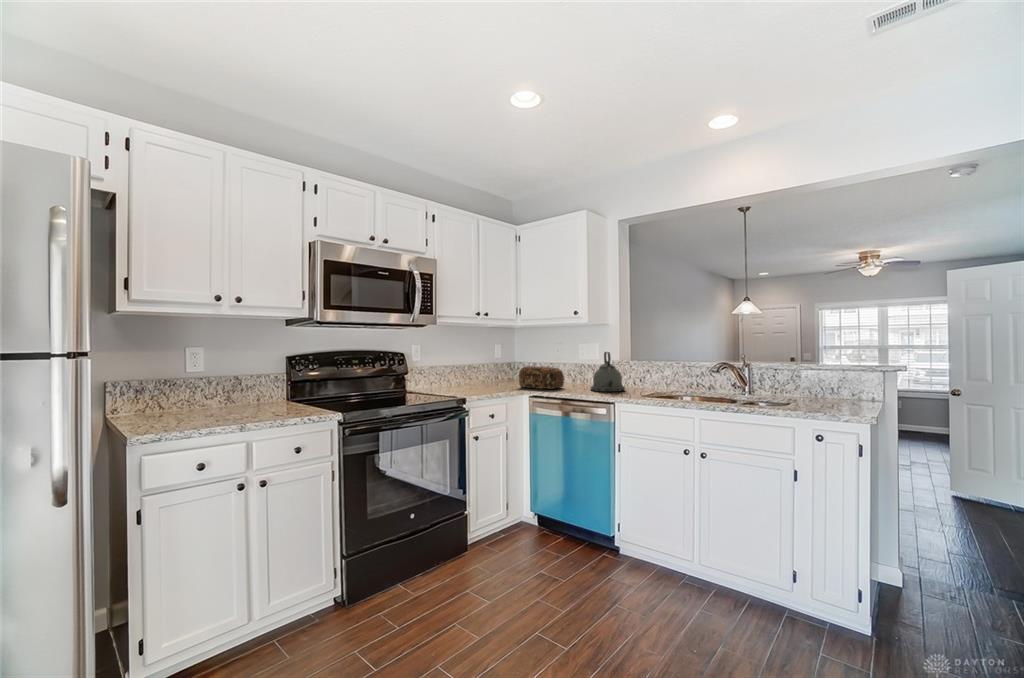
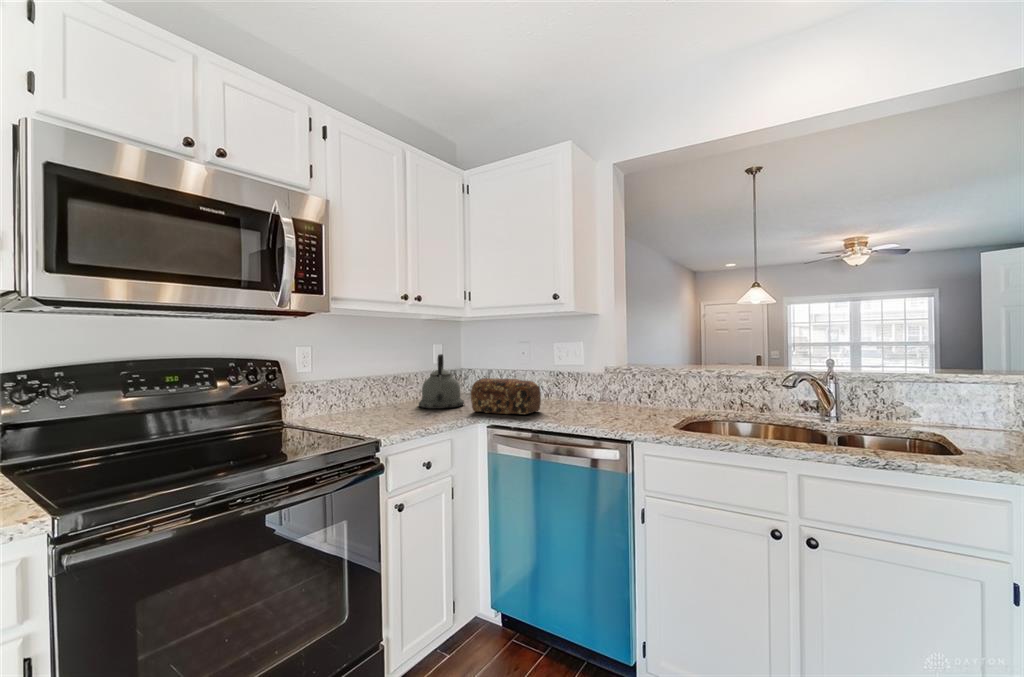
kettle: present [591,352,625,392] -> present [419,354,464,409]

